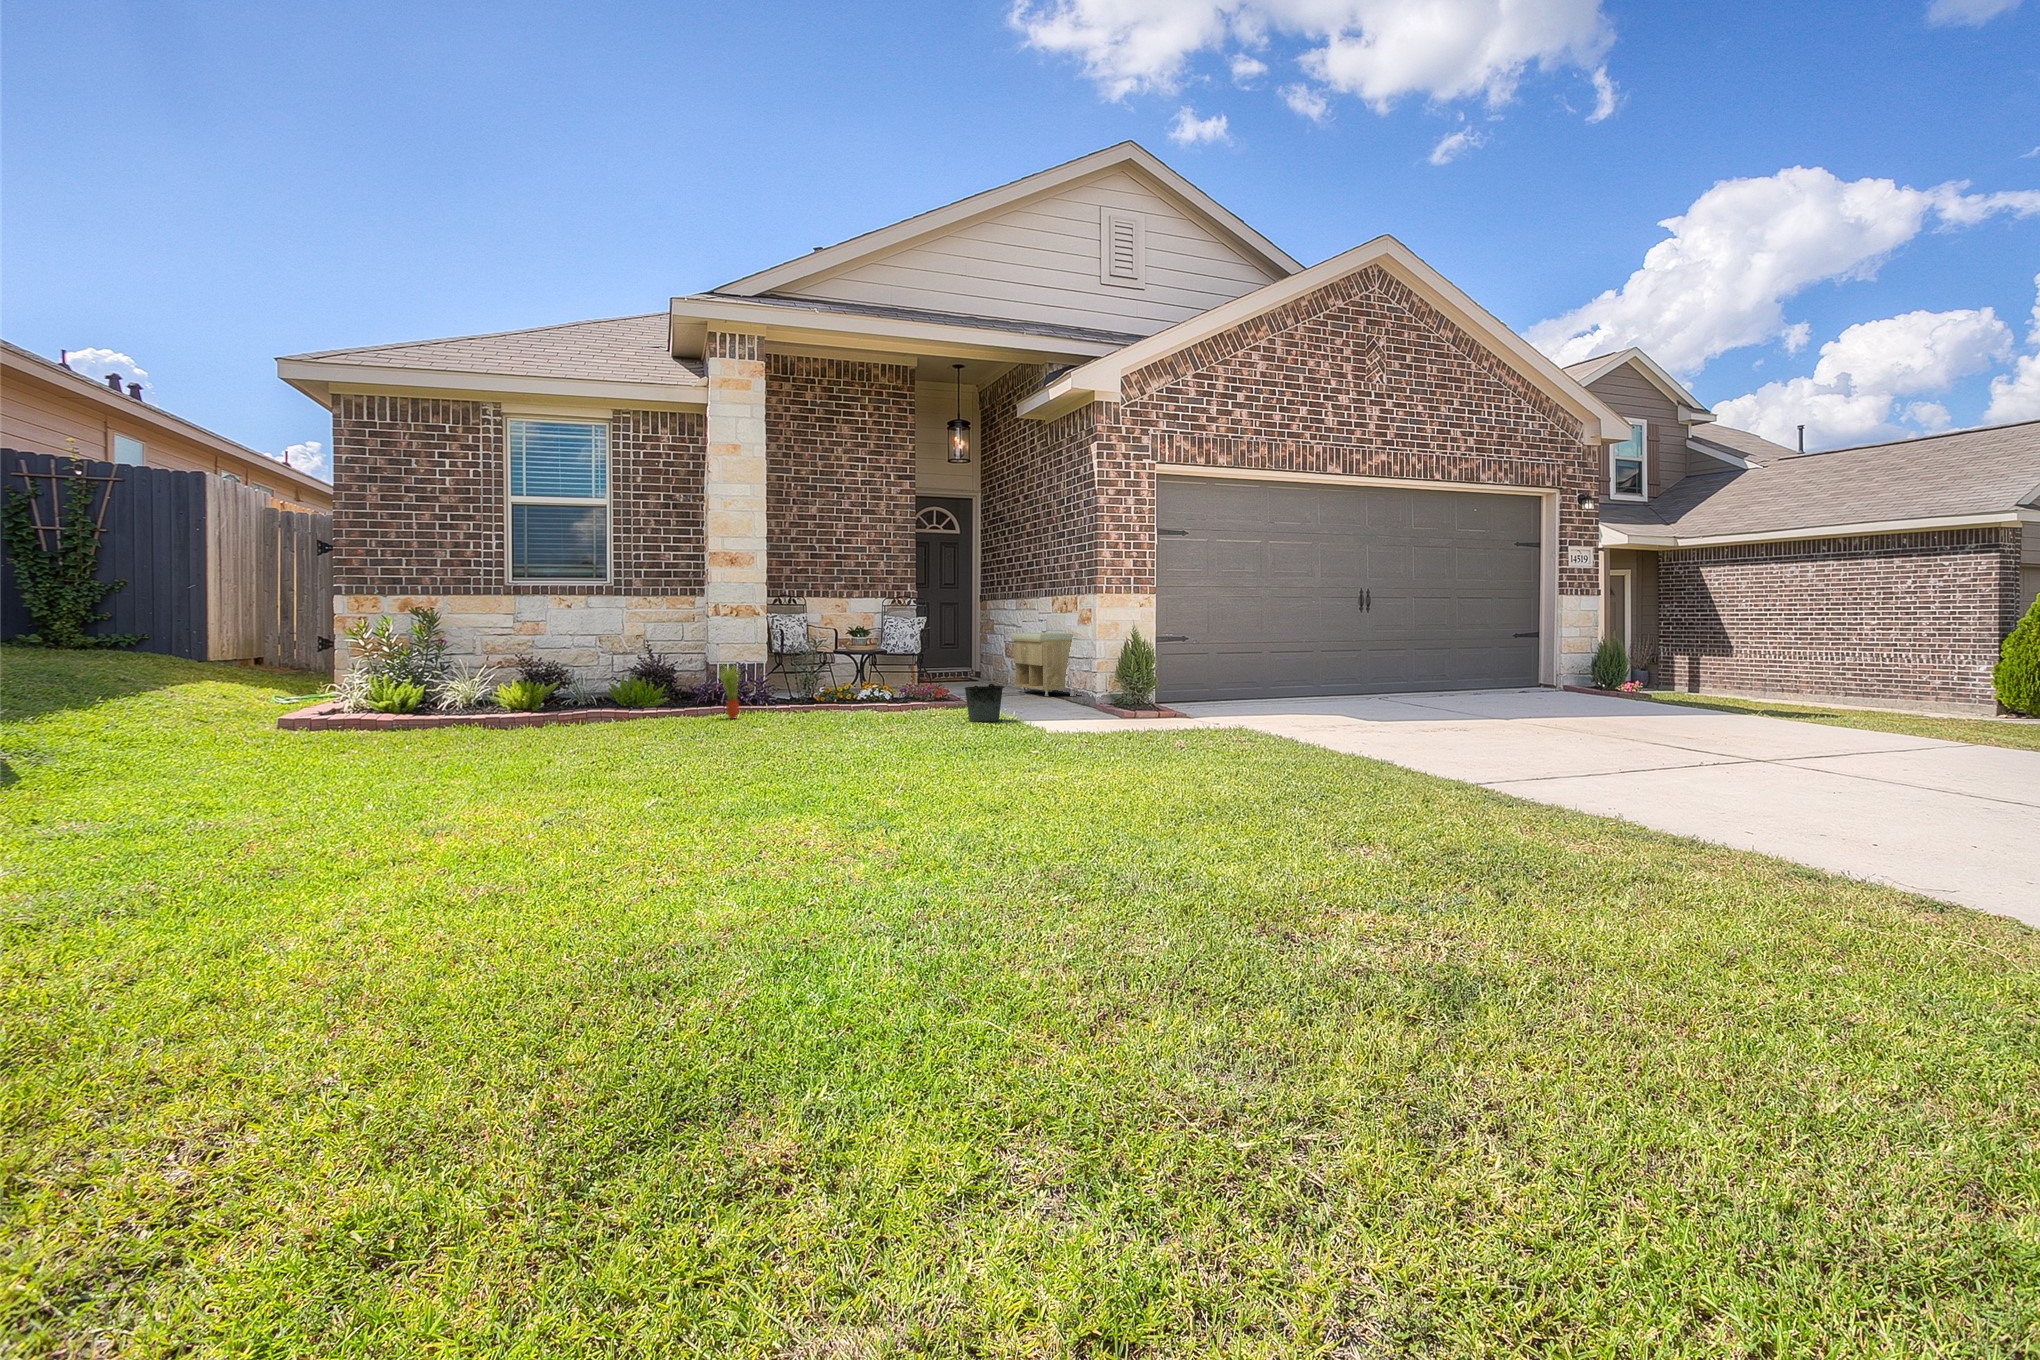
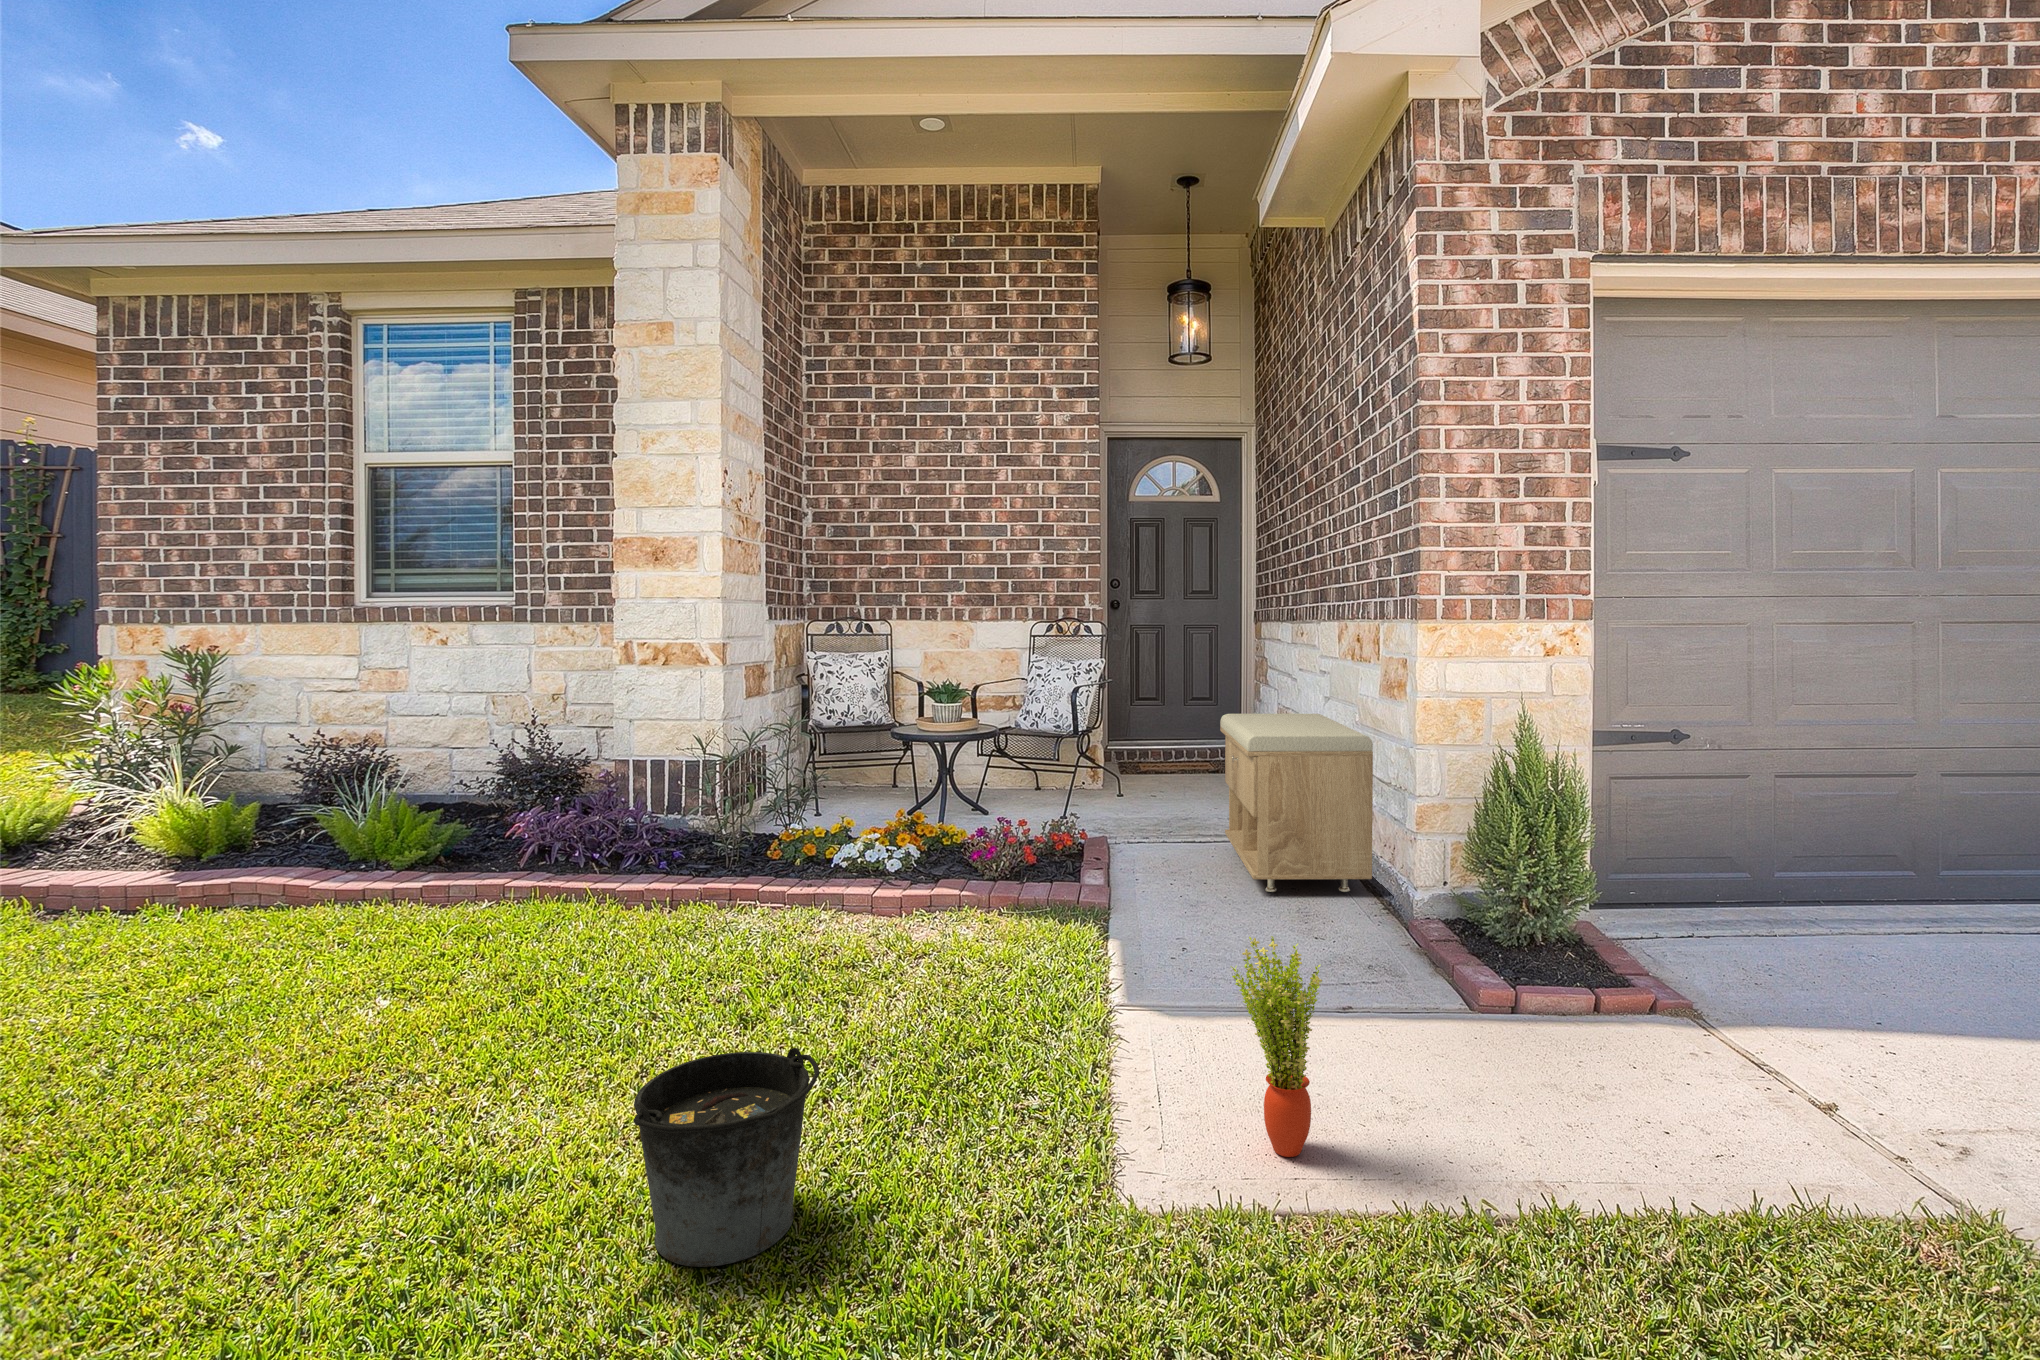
potted plant: present [718,664,740,719] -> present [1231,936,1322,1157]

